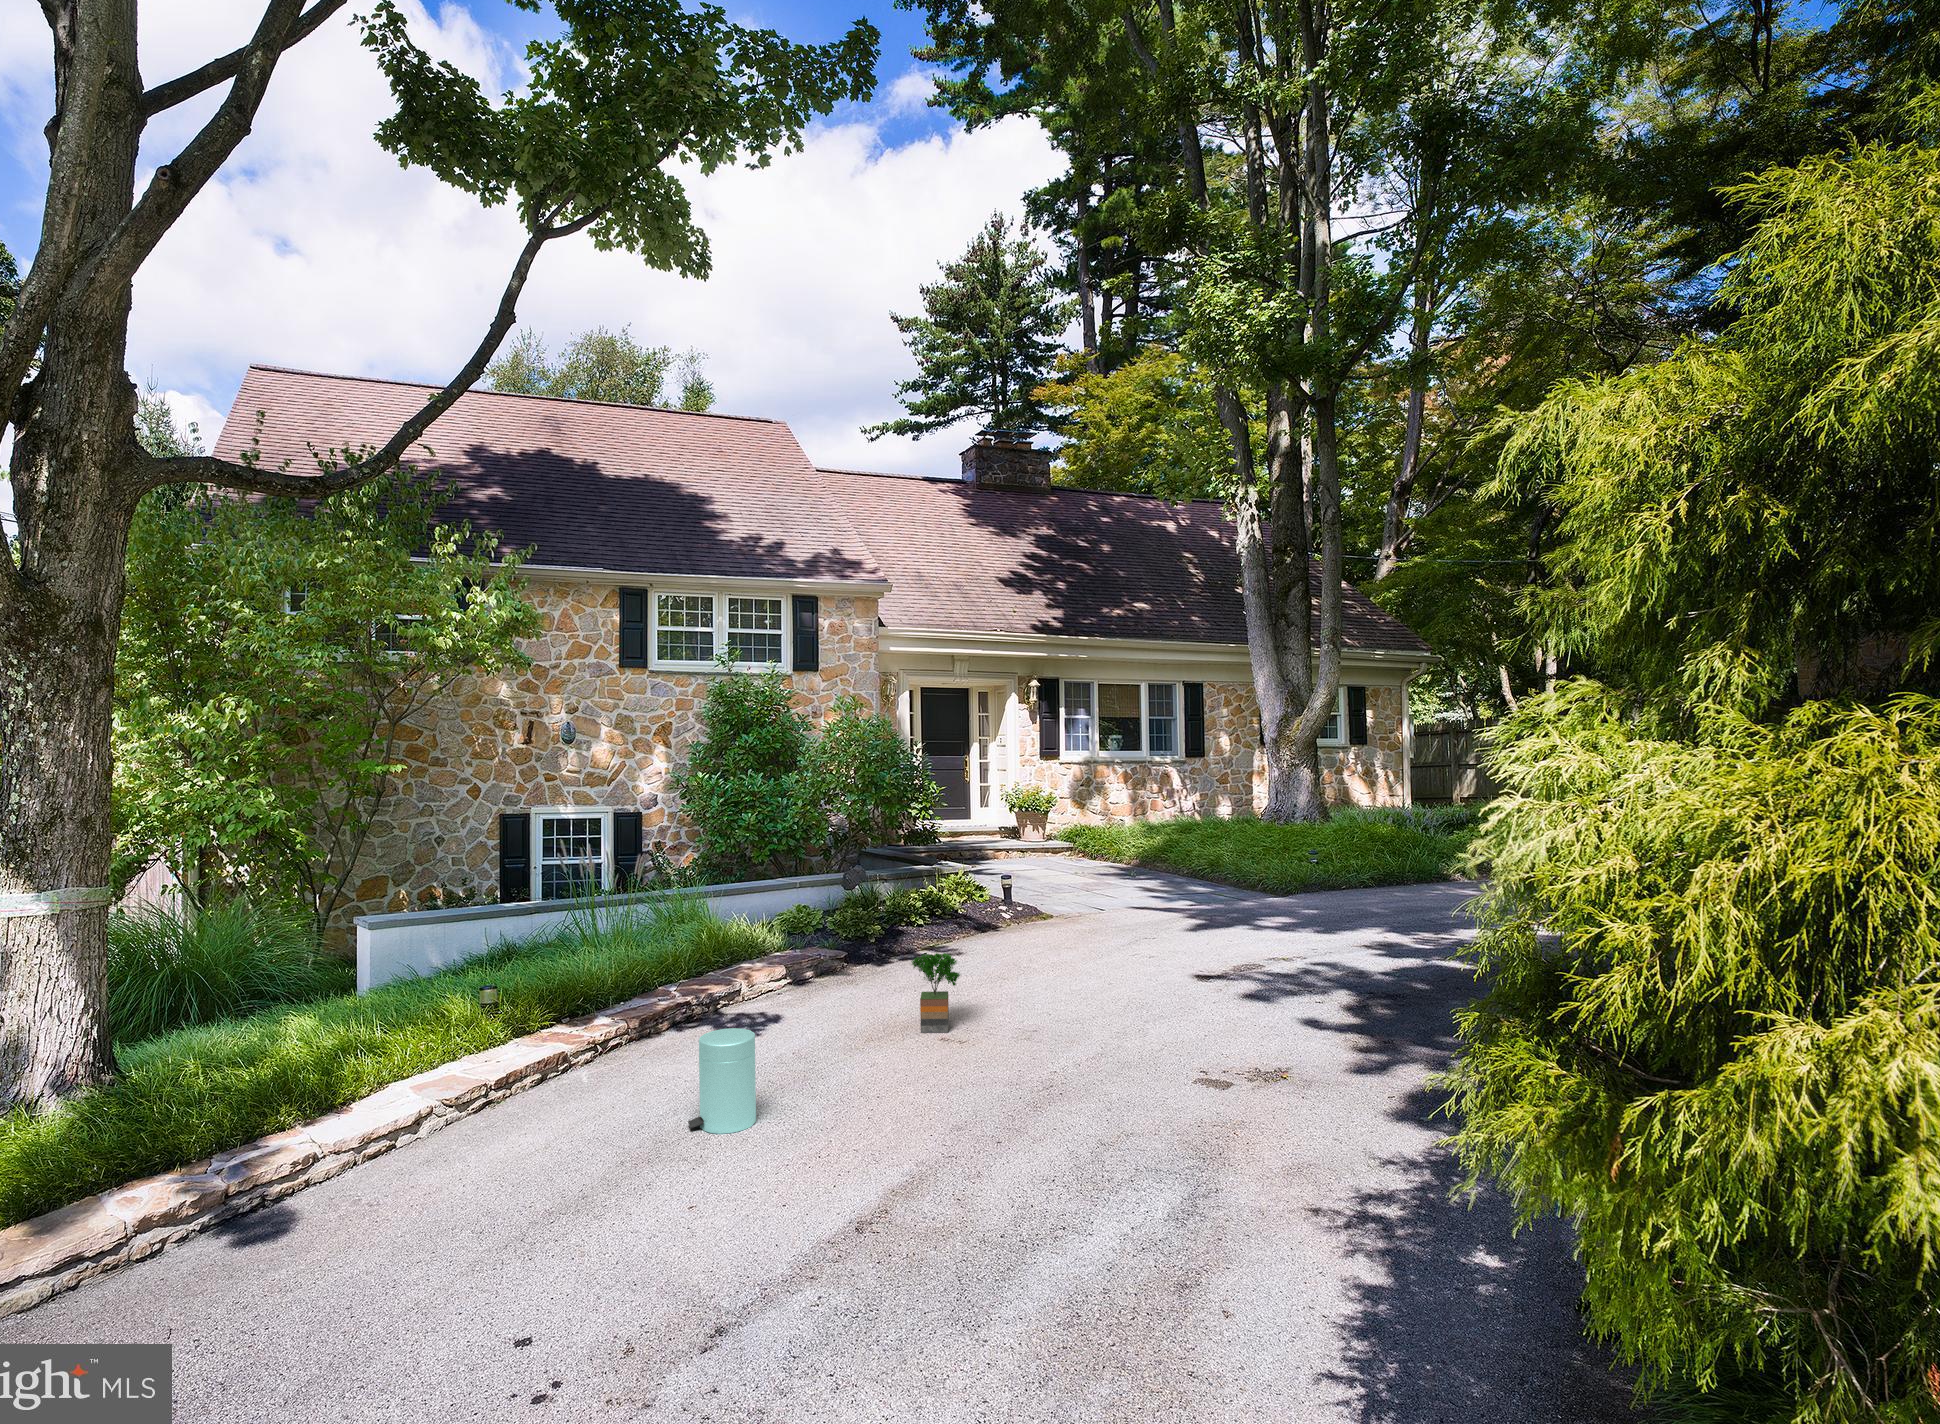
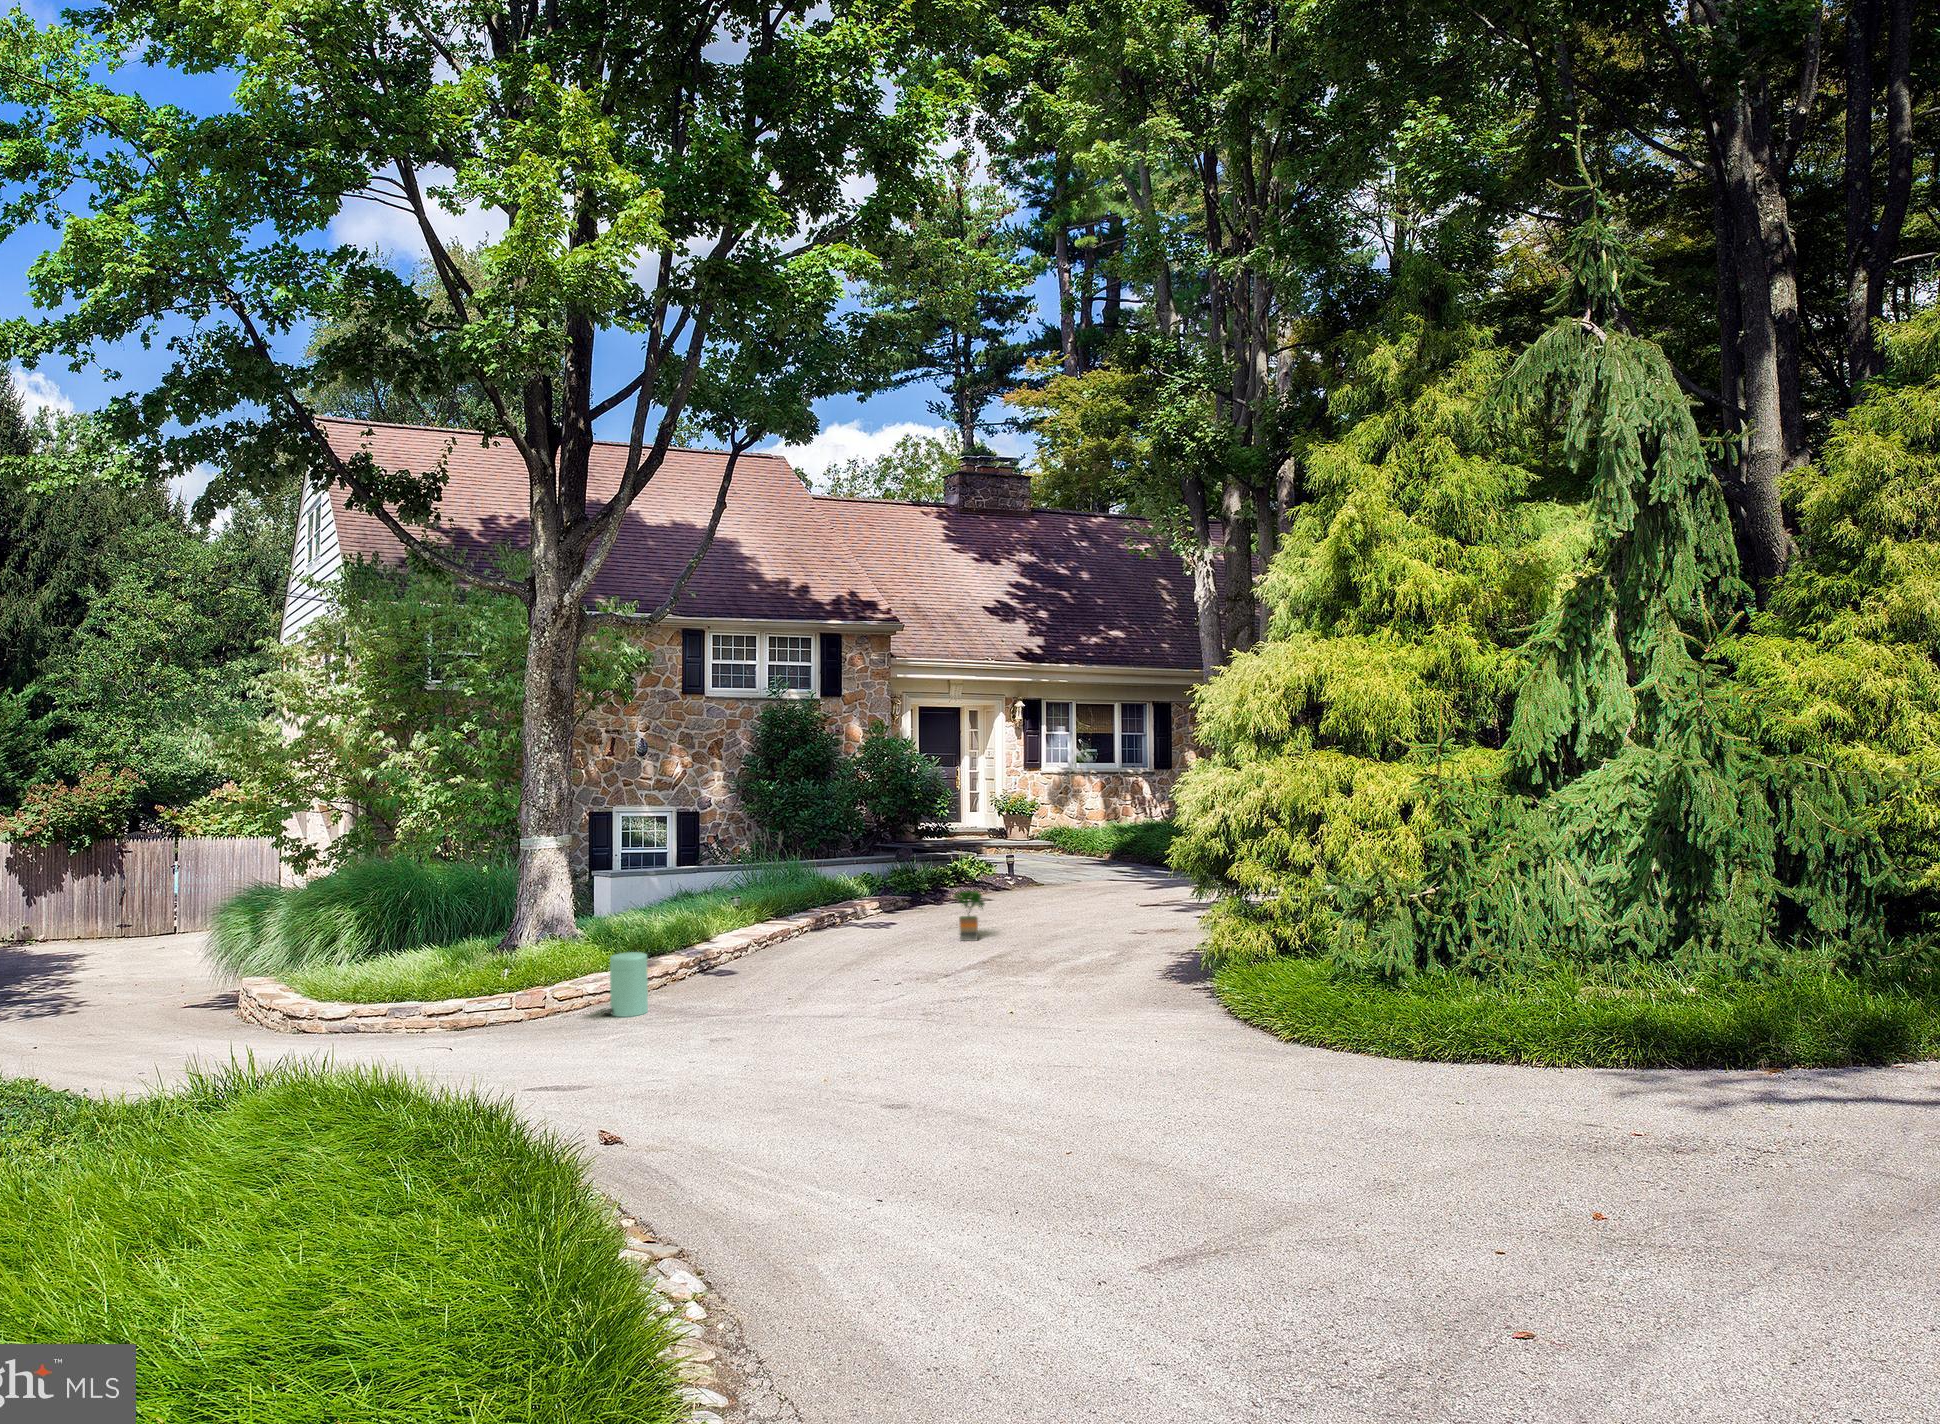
trash can: present [688,1028,756,1134] -> present [604,952,648,1017]

